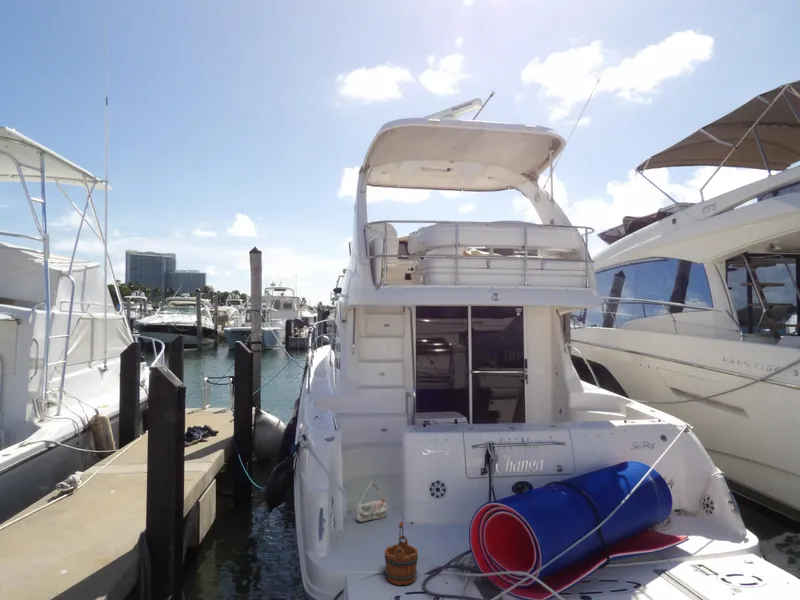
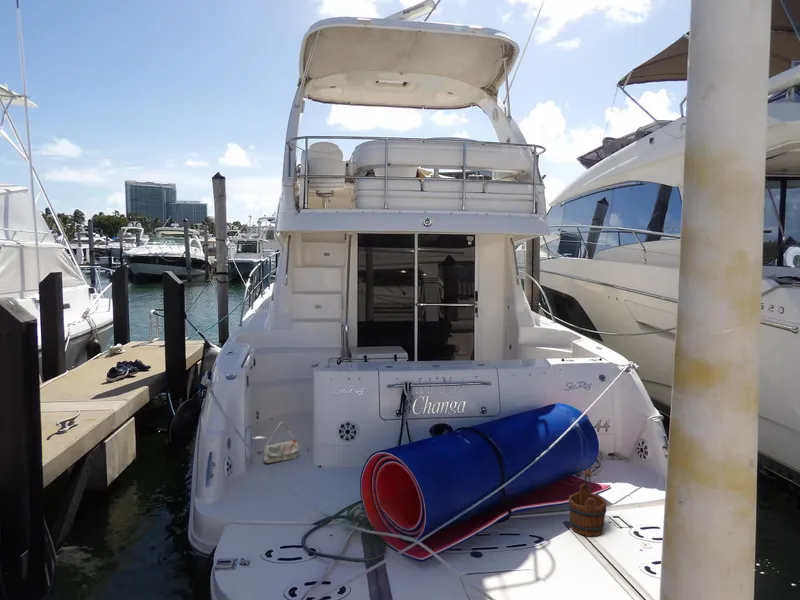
wooden bucket: present [385,522,418,585] -> present [568,470,606,536]

